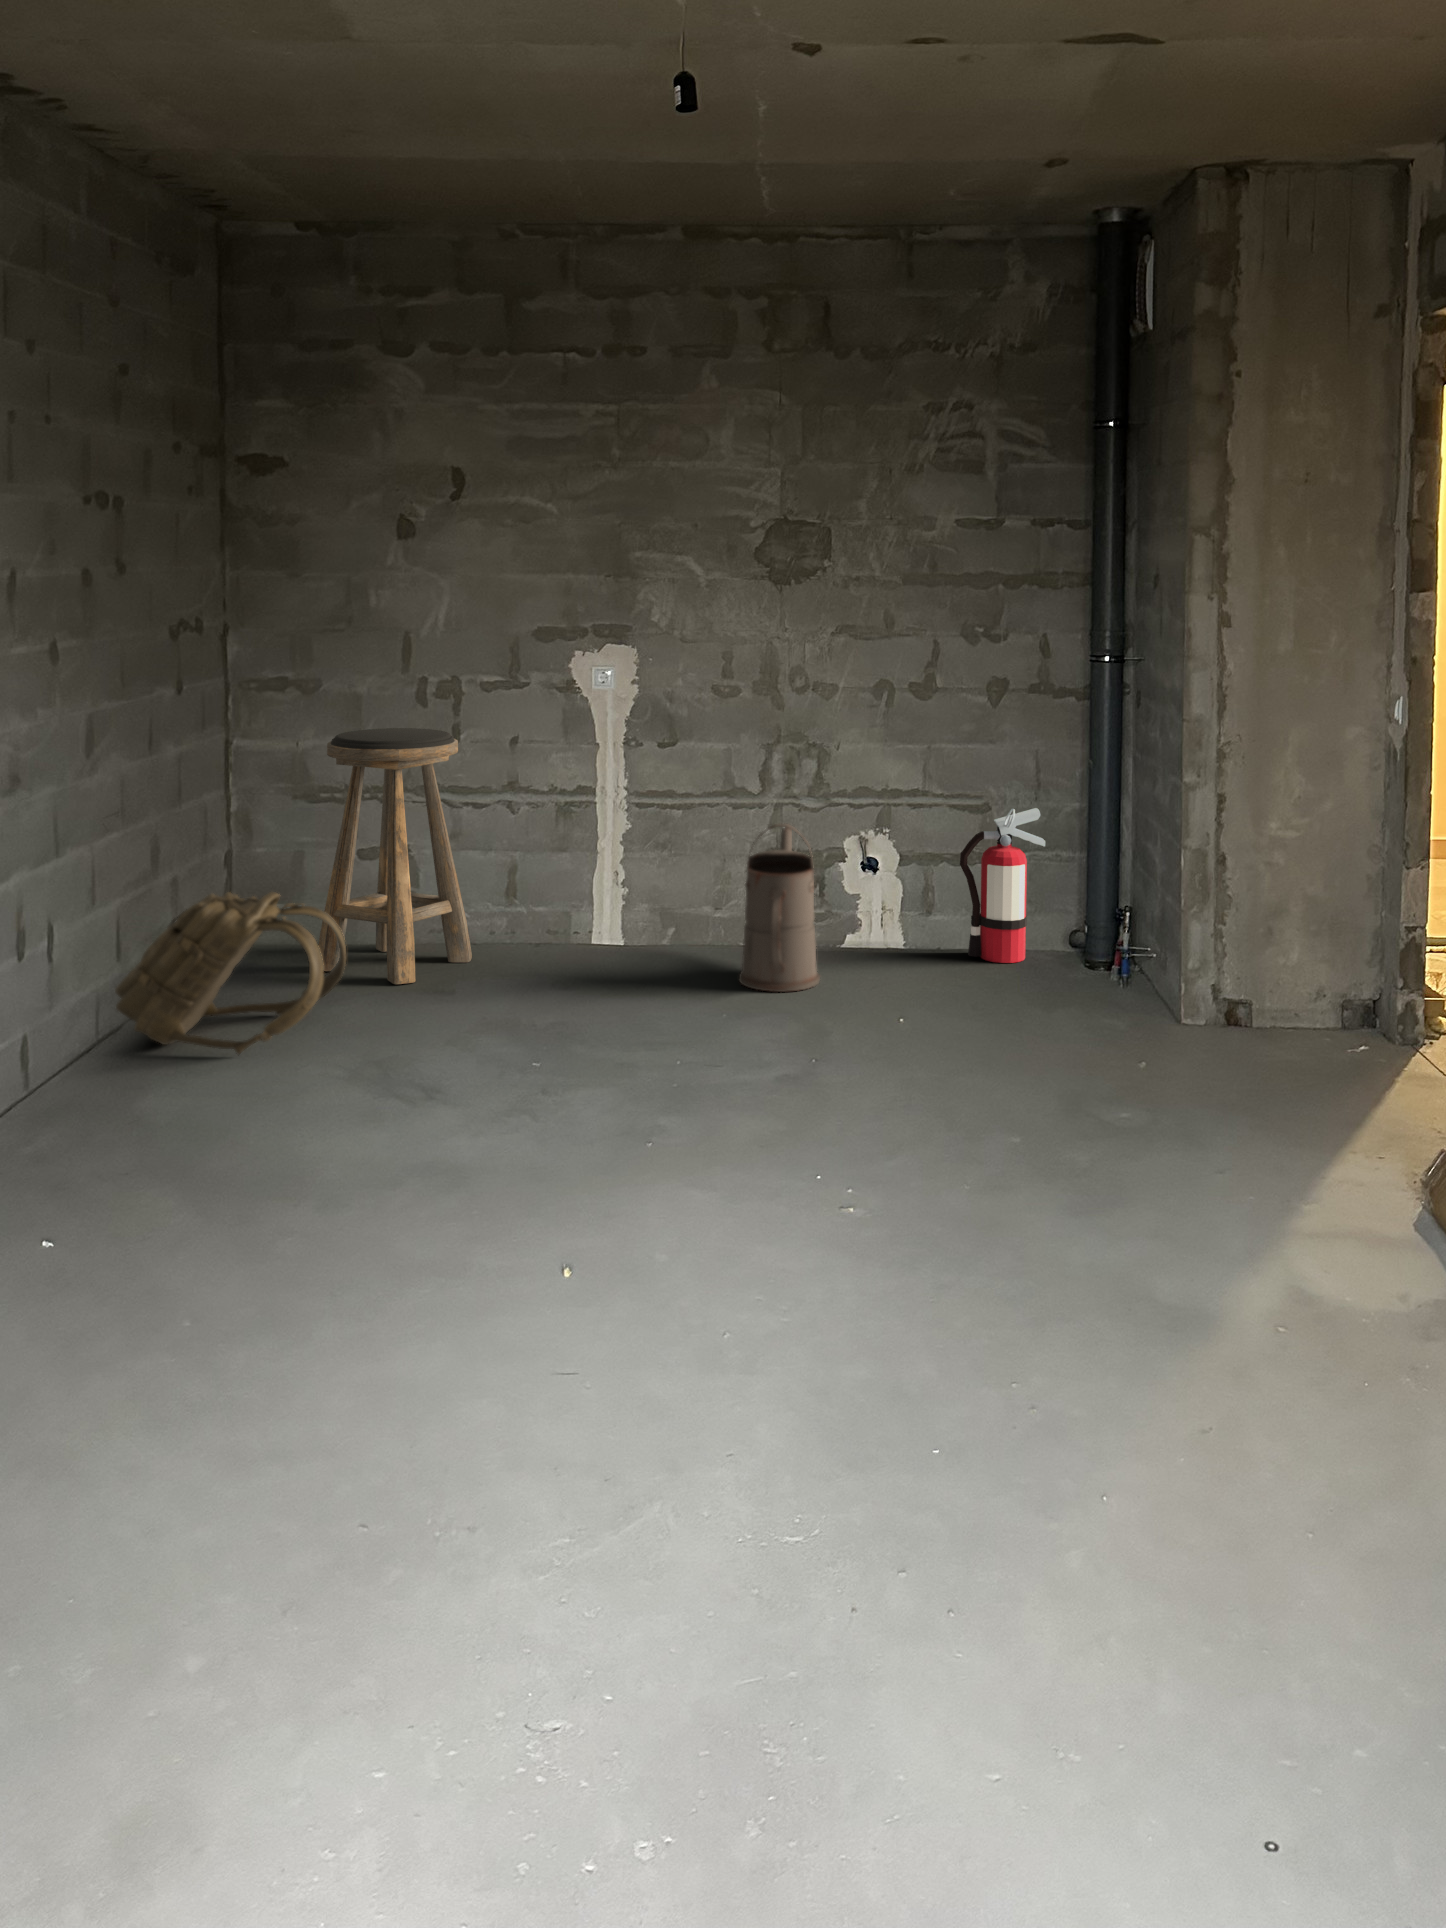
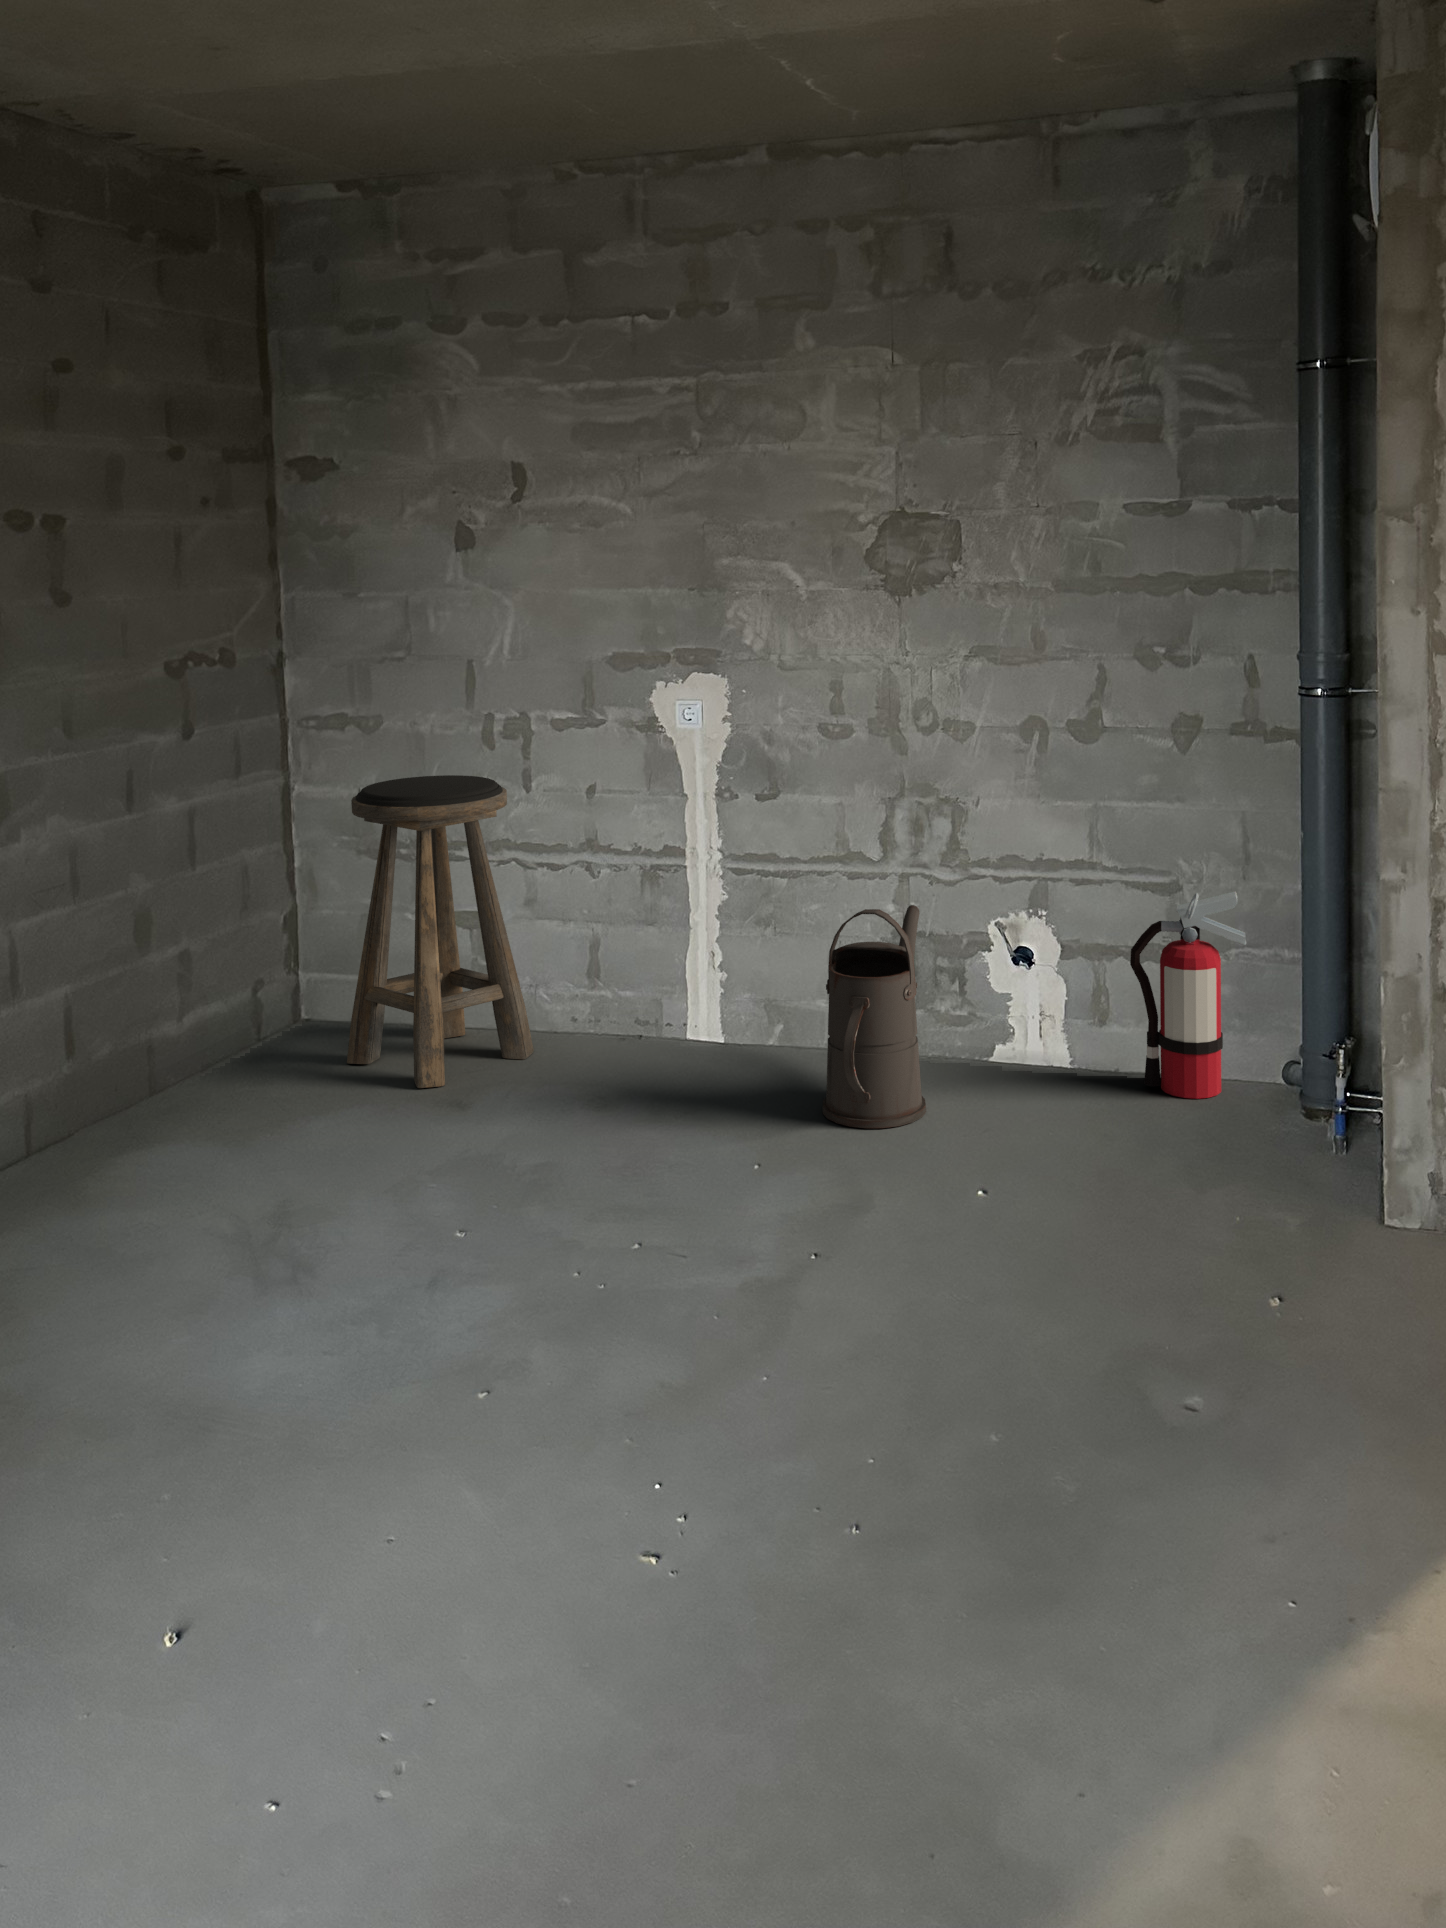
backpack: present [115,892,346,1054] -> none [54,981,328,1184]

